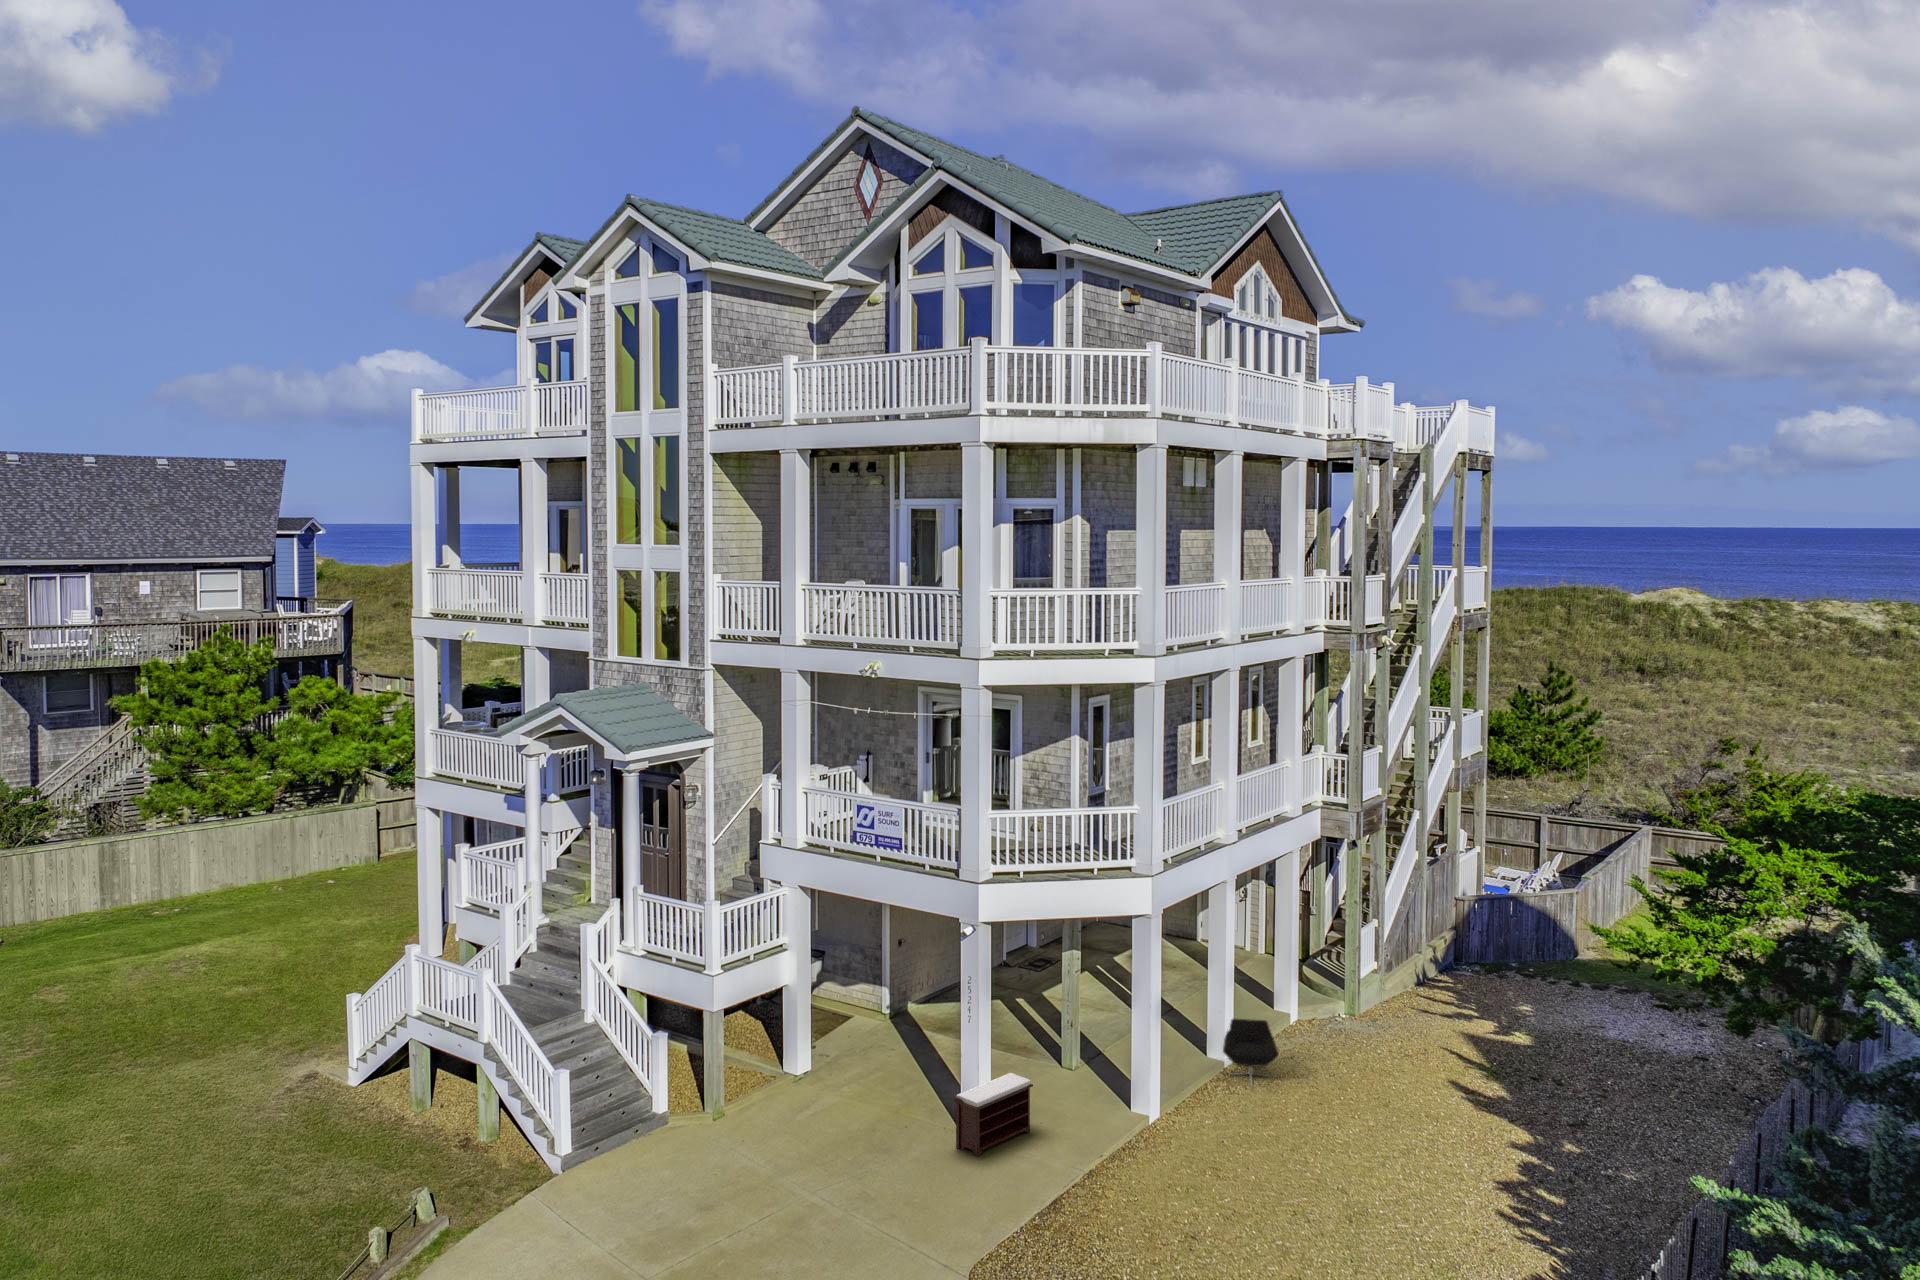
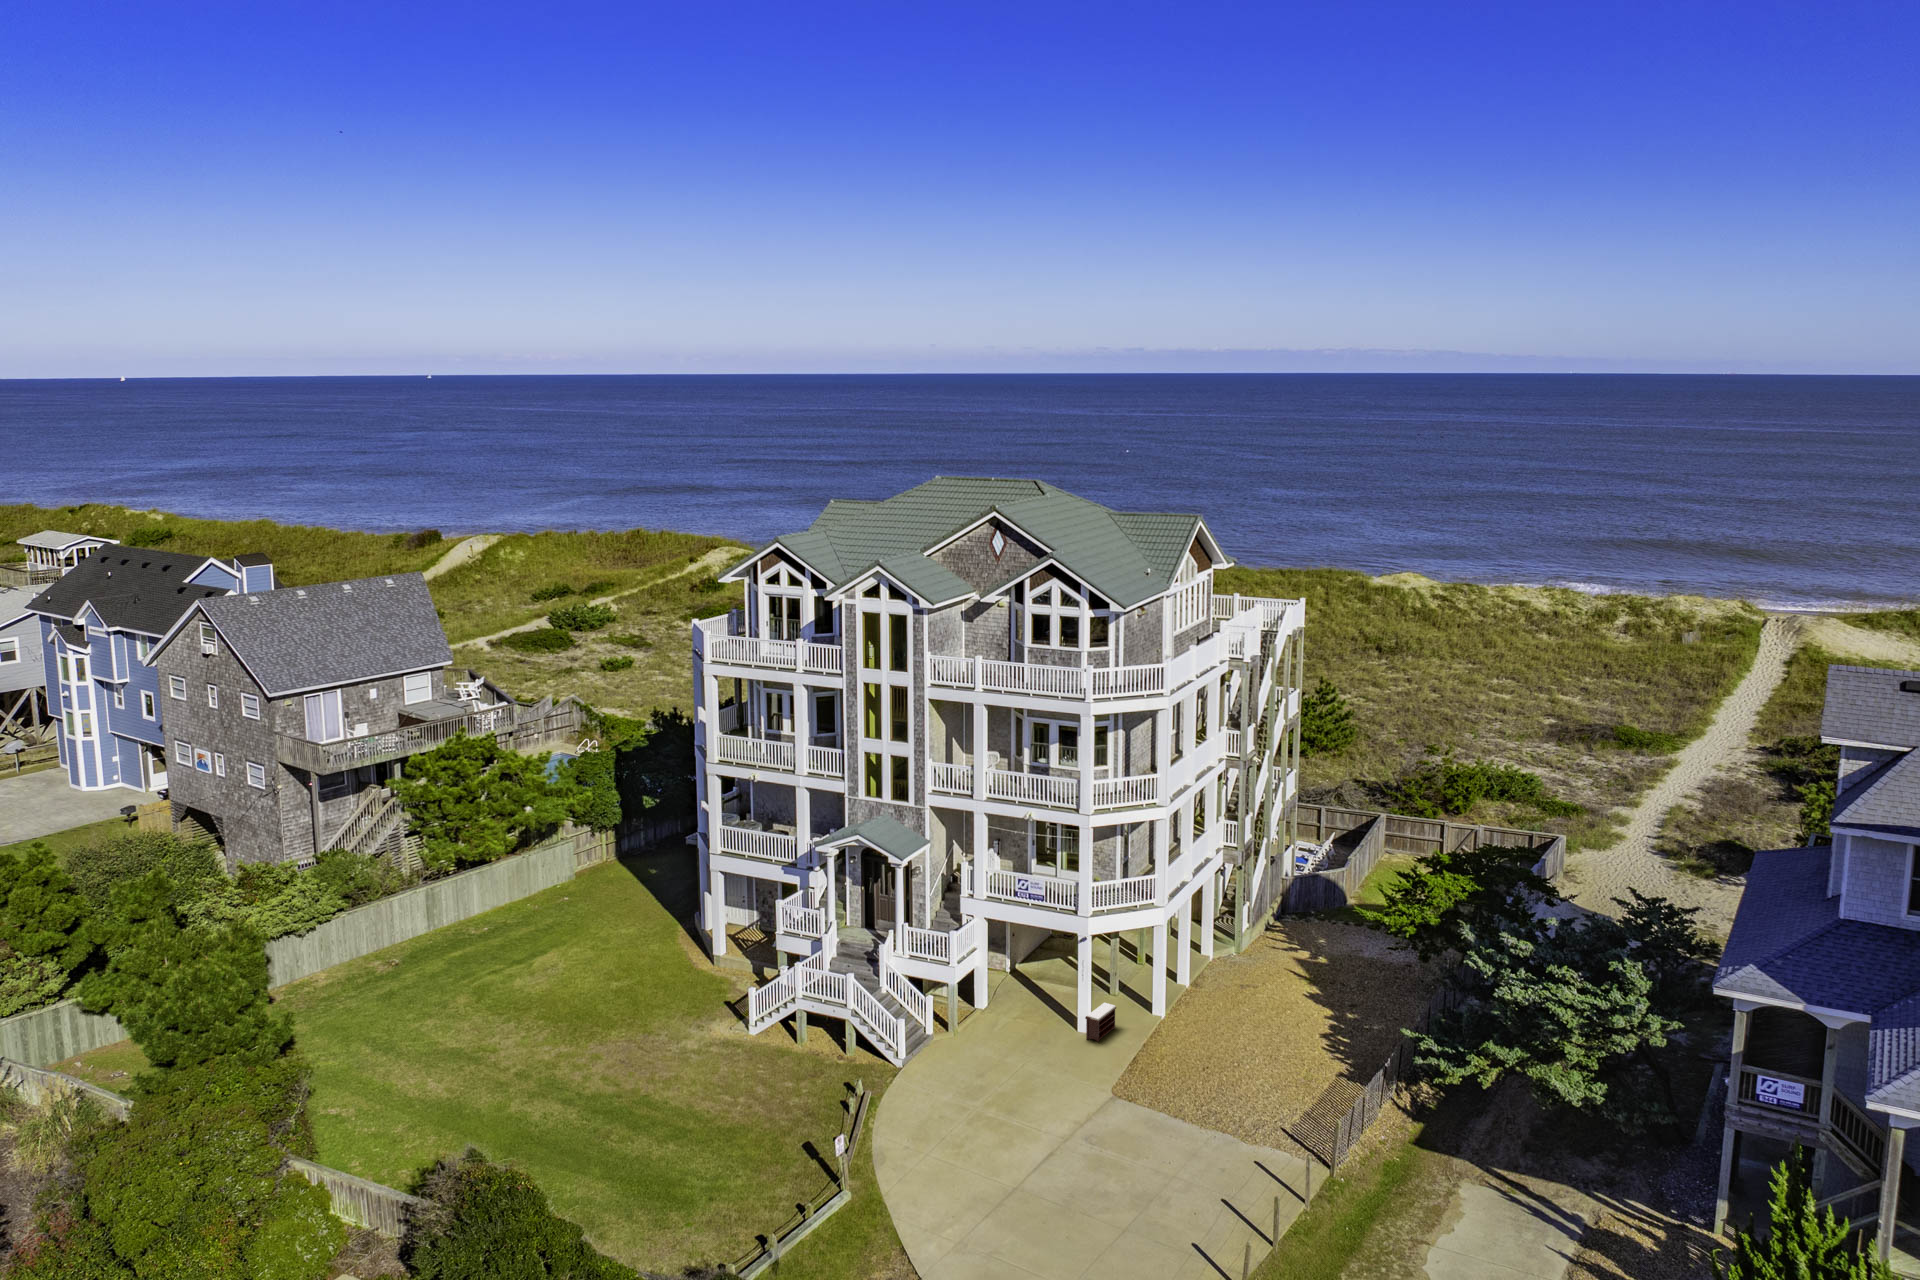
lounge chair: present [1223,1019,1279,1085] -> none [1189,965,1217,997]

